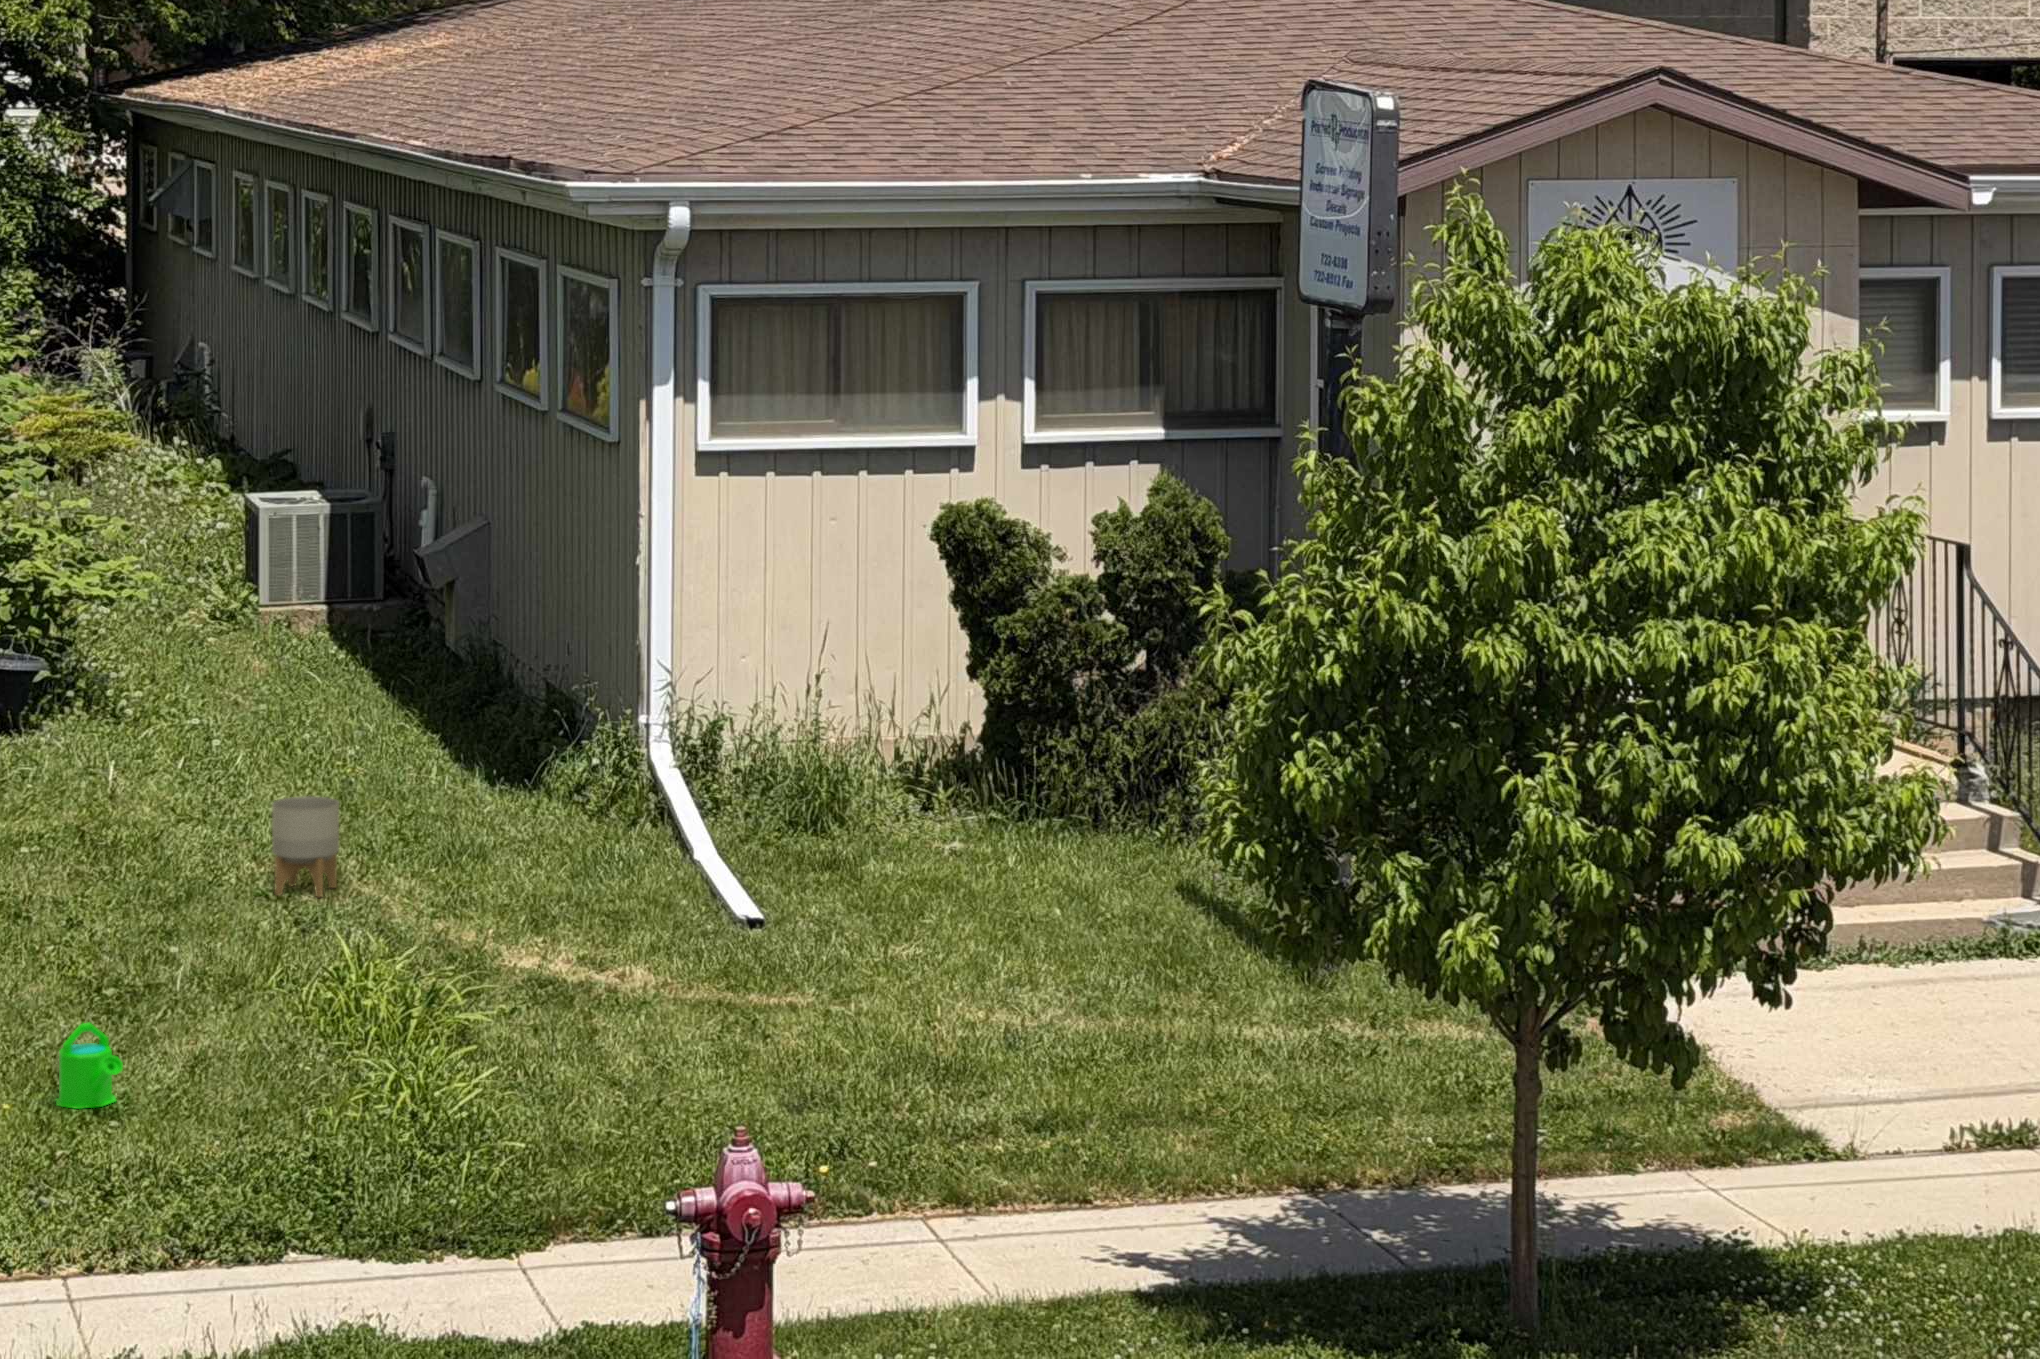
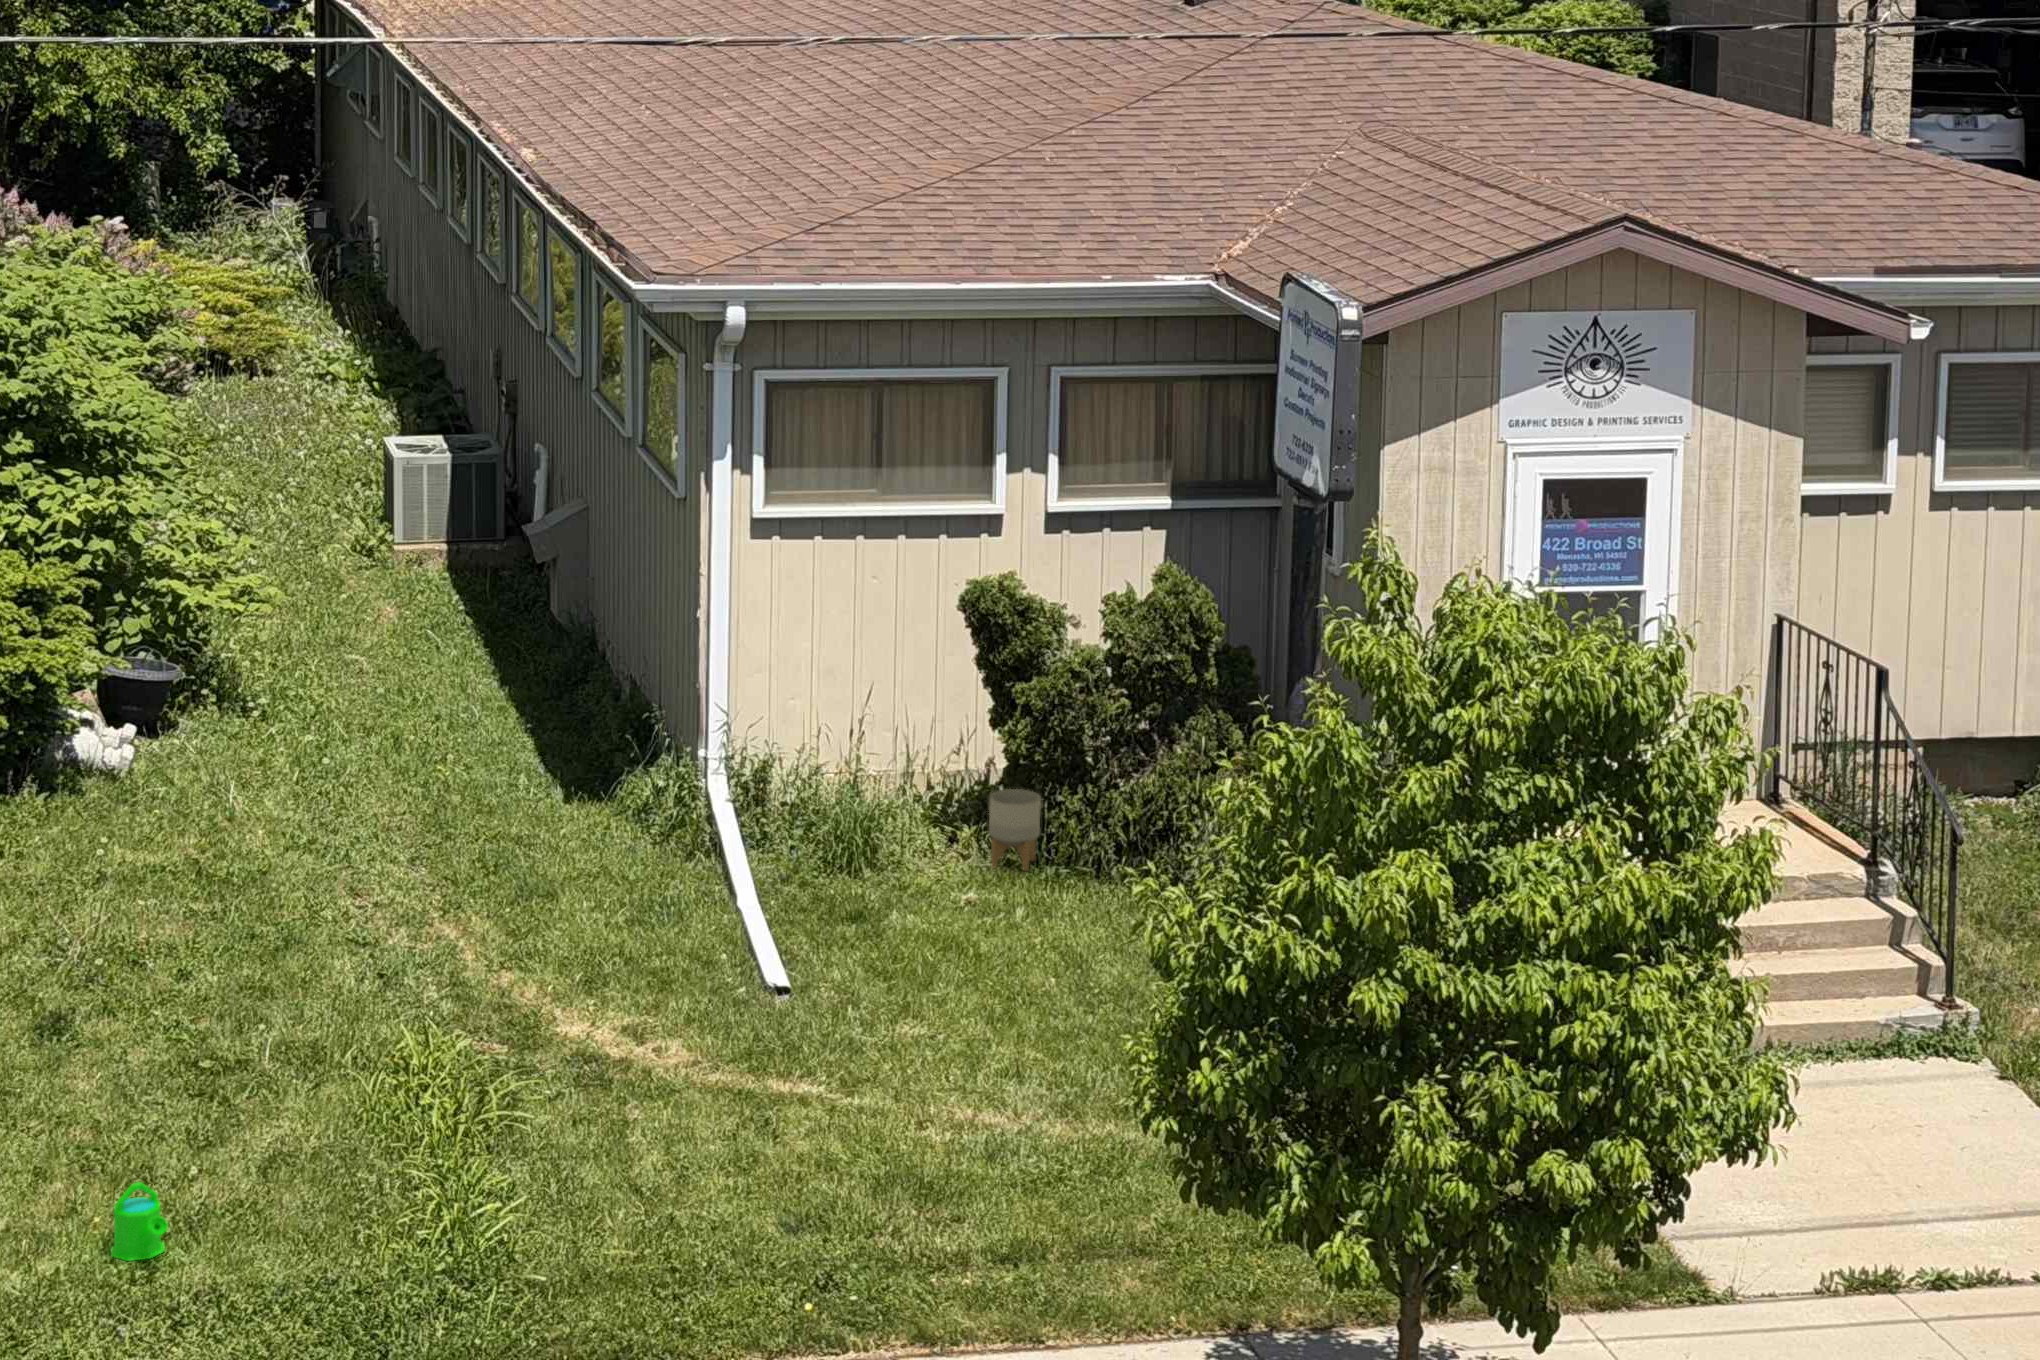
planter: present [272,796,339,897] -> present [989,789,1041,871]

